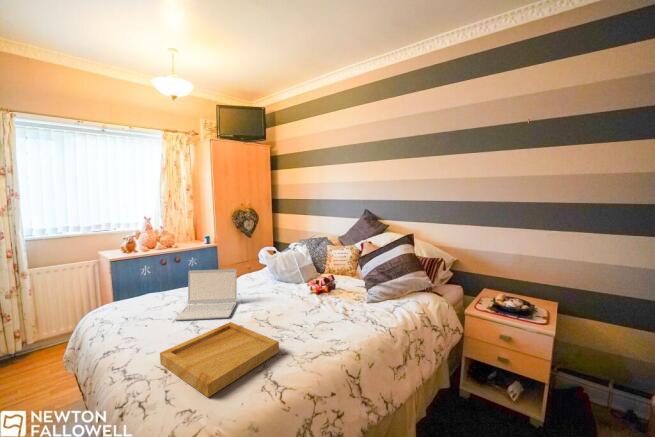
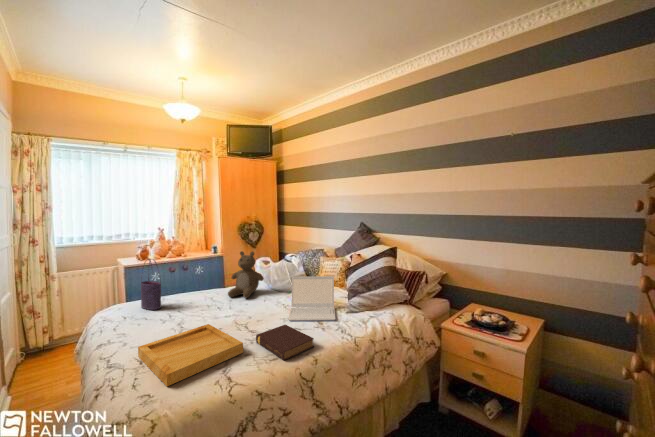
teddy bear: none [236,241,274,291] -> present [228,251,264,298]
tote bag: none [141,252,166,308] -> present [141,259,161,310]
laptop: present [175,269,237,320] -> present [288,276,335,321]
book: none [288,319,352,359] -> present [256,325,314,360]

